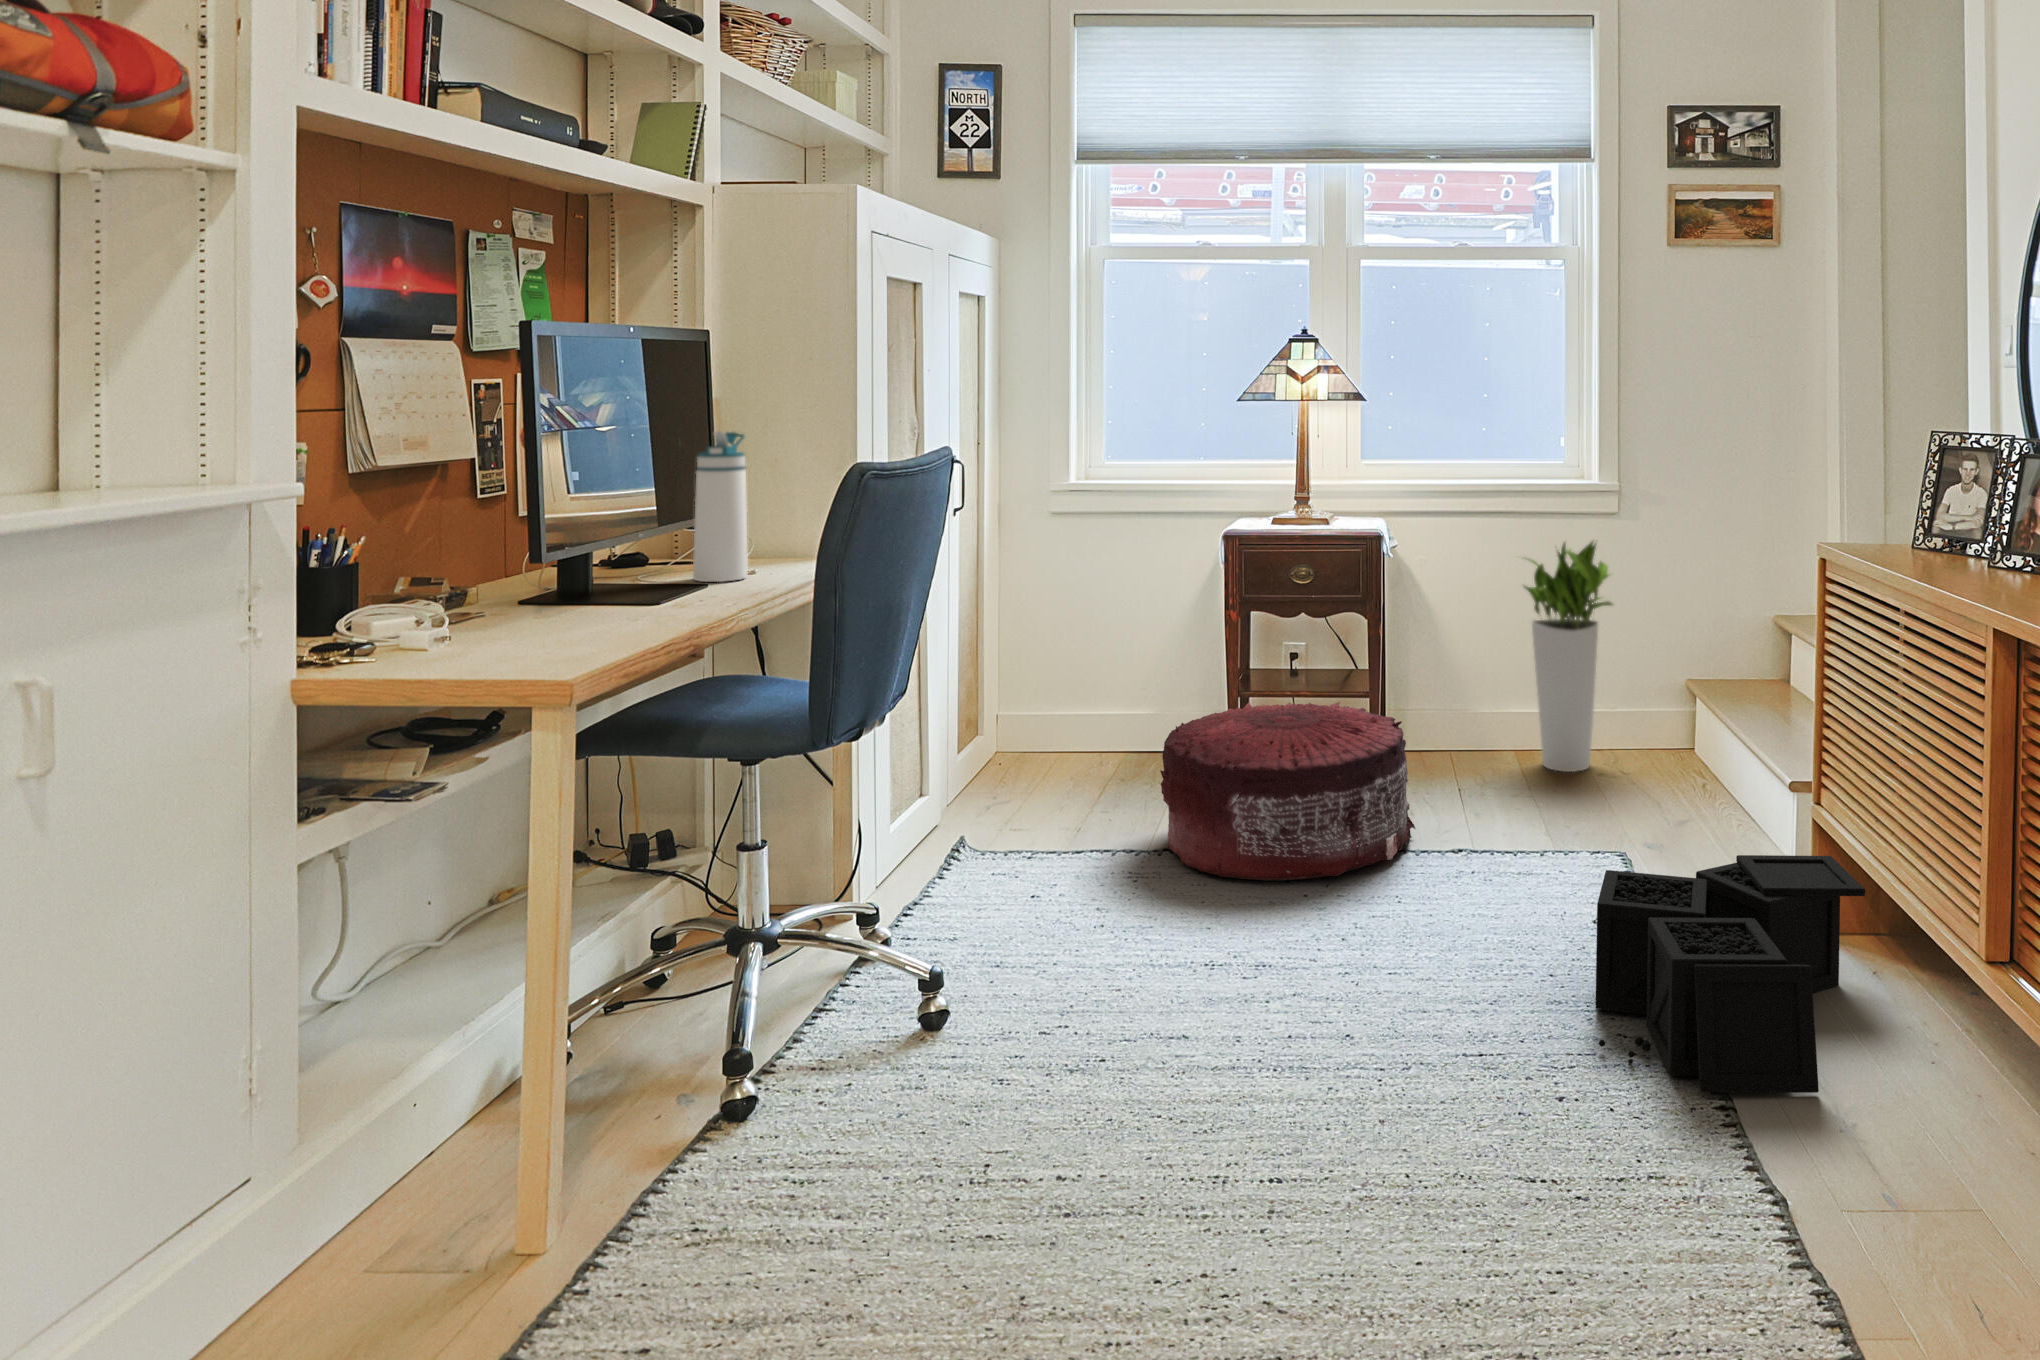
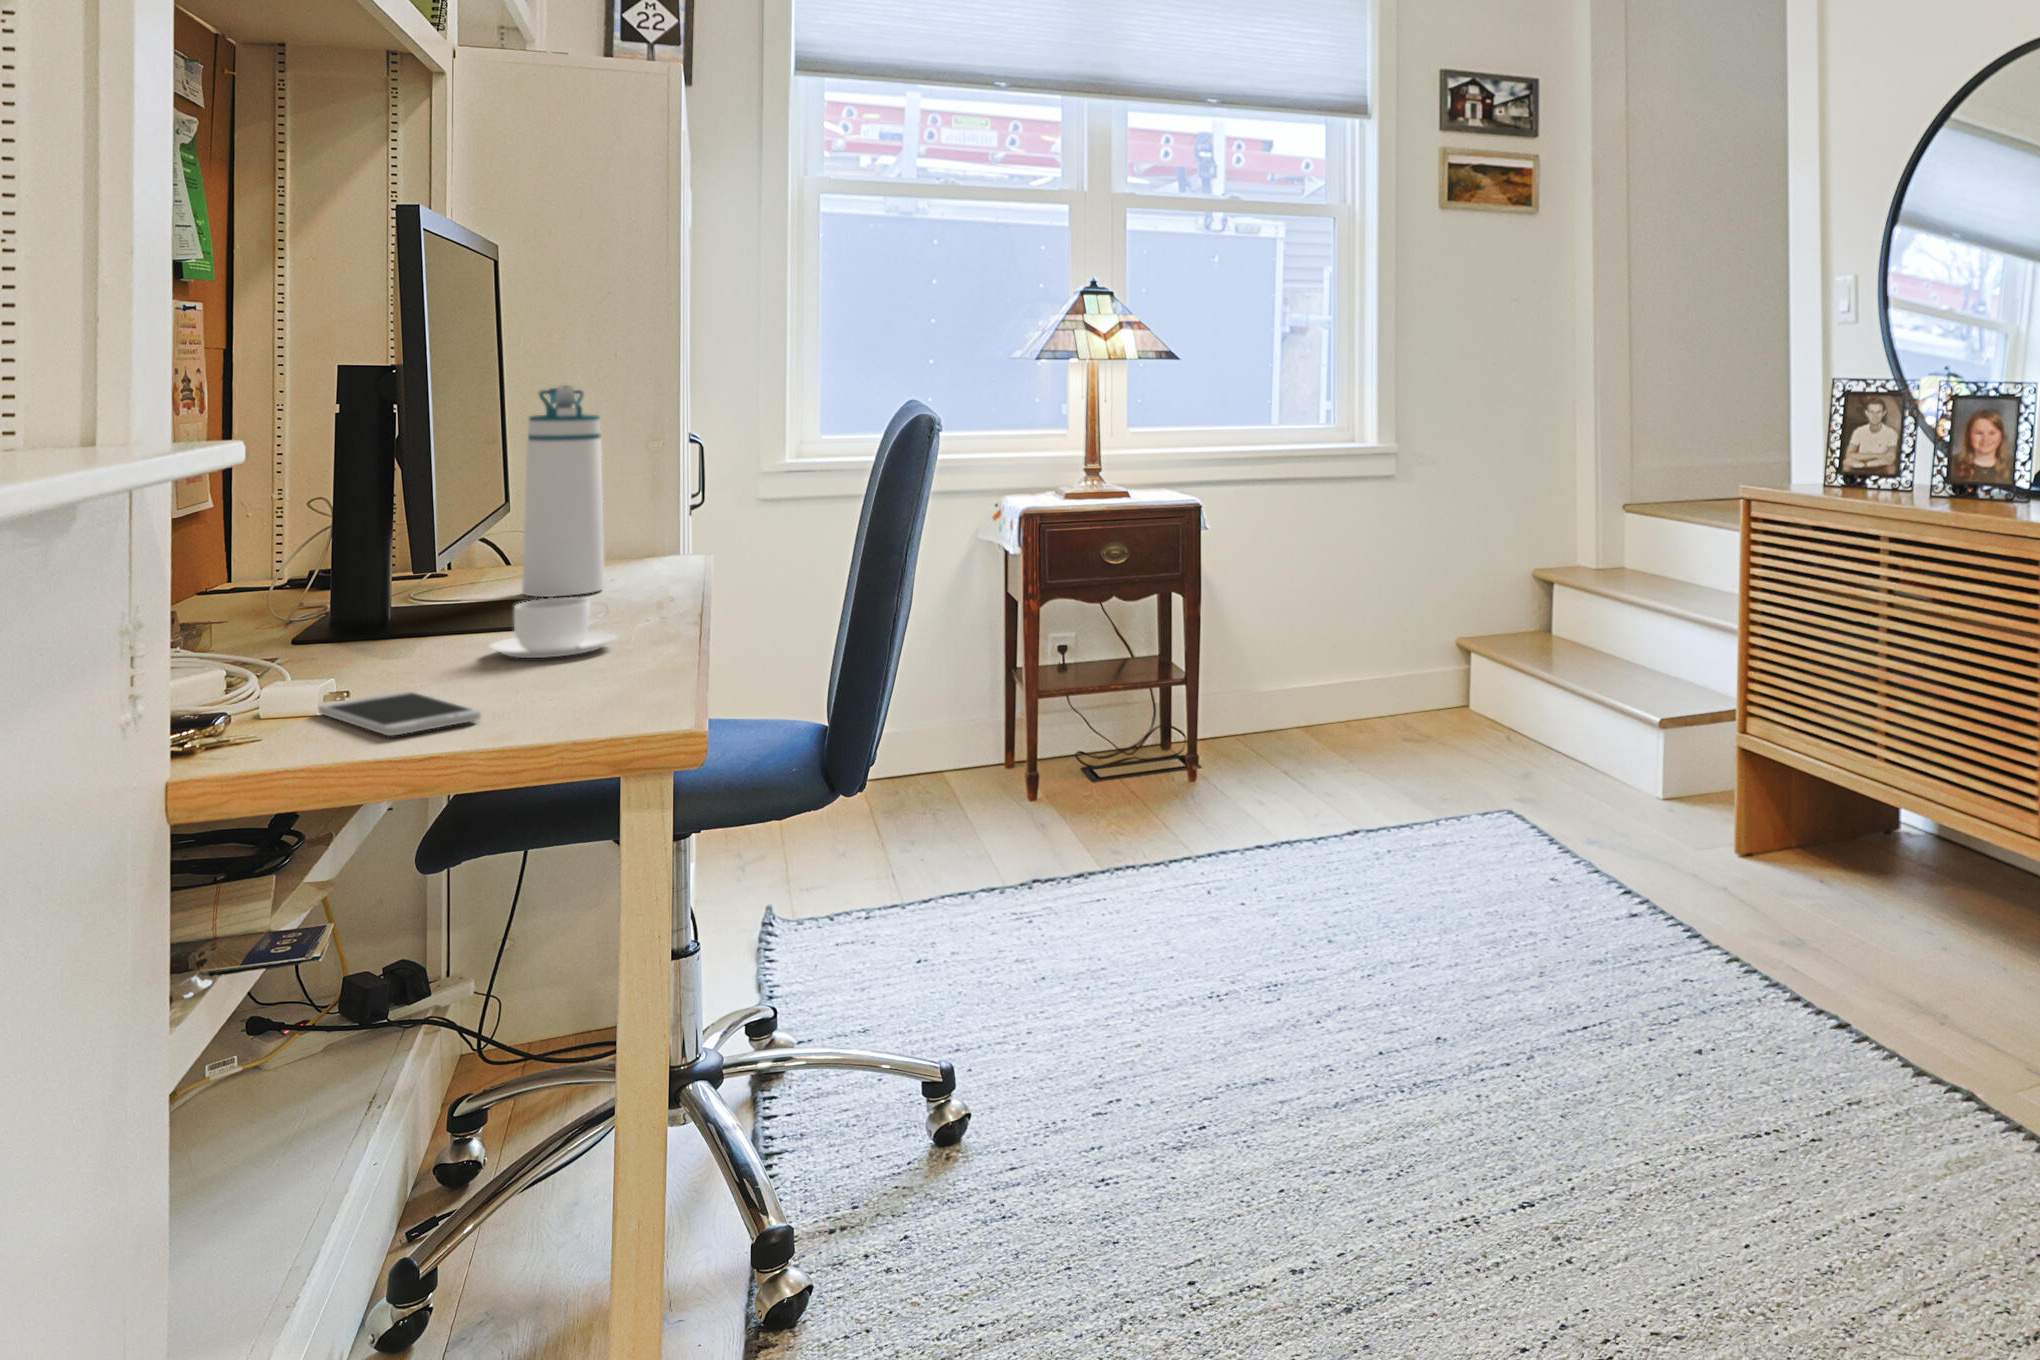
planter: present [1524,542,1612,772] -> none [1317,501,1418,741]
coffee cup: none [575,583,659,623] -> present [489,598,617,658]
smartphone: none [419,637,482,662] -> present [319,691,481,736]
pouf: present [1160,702,1415,881] -> none [1027,689,1307,900]
storage bin: present [1596,855,1865,1093] -> none [1624,780,1924,1022]

